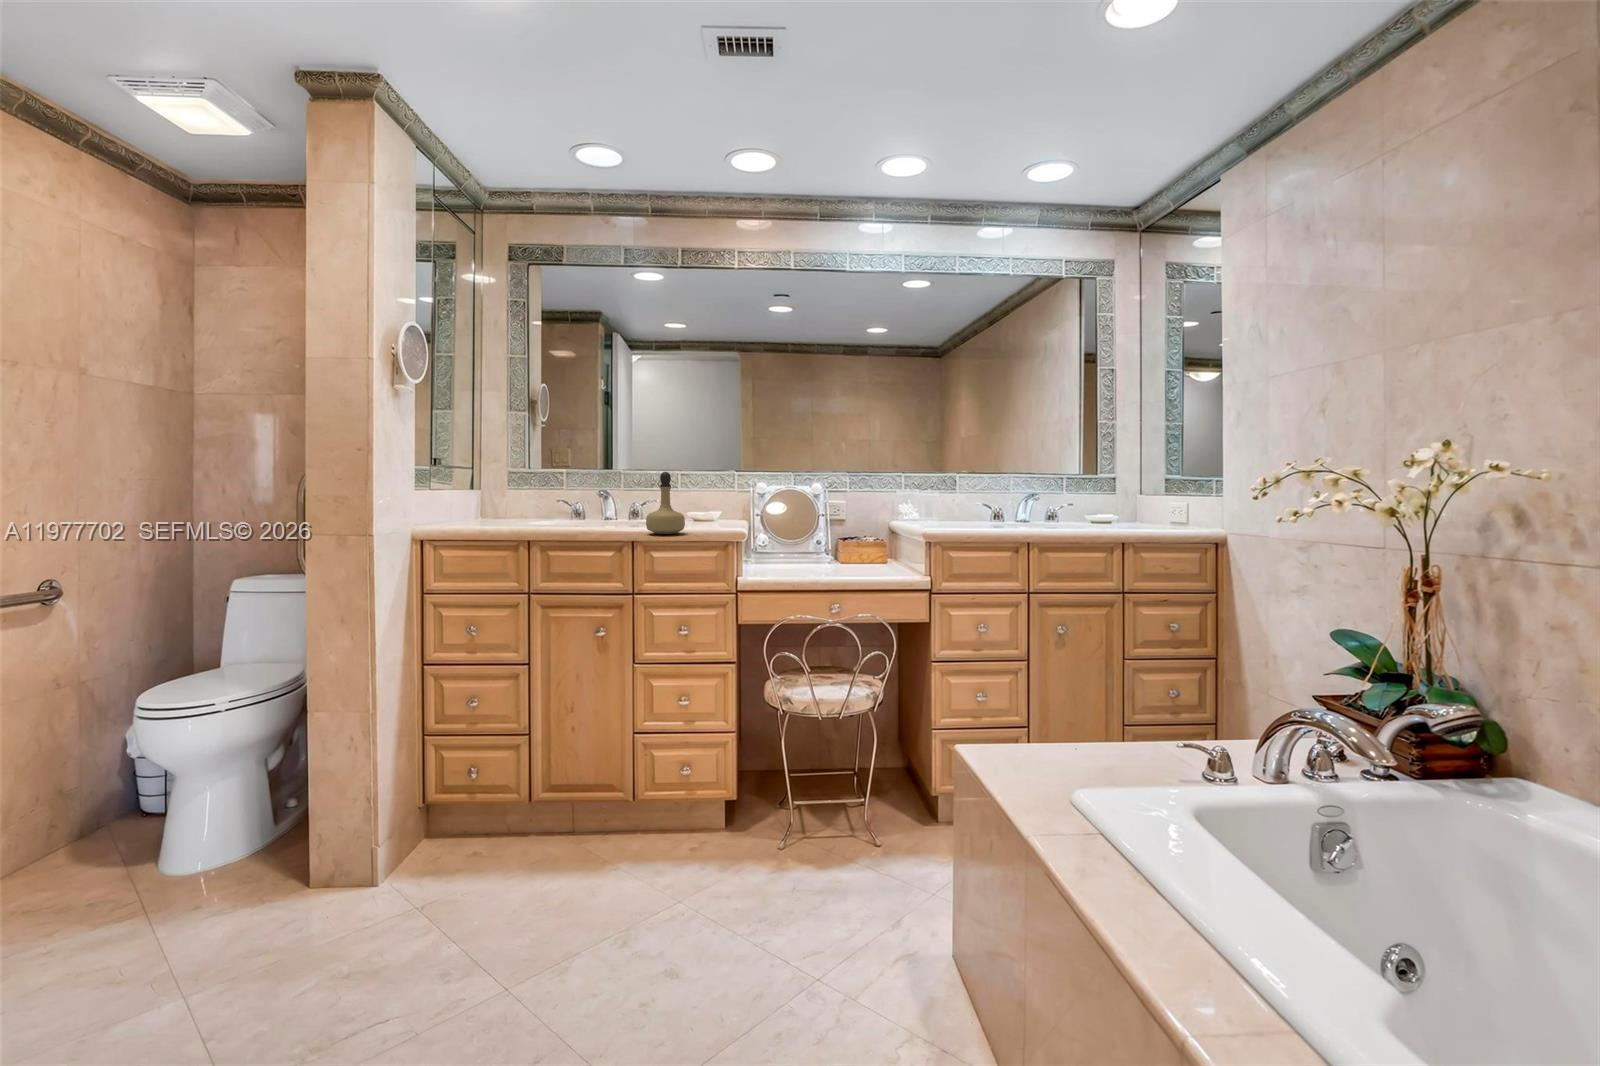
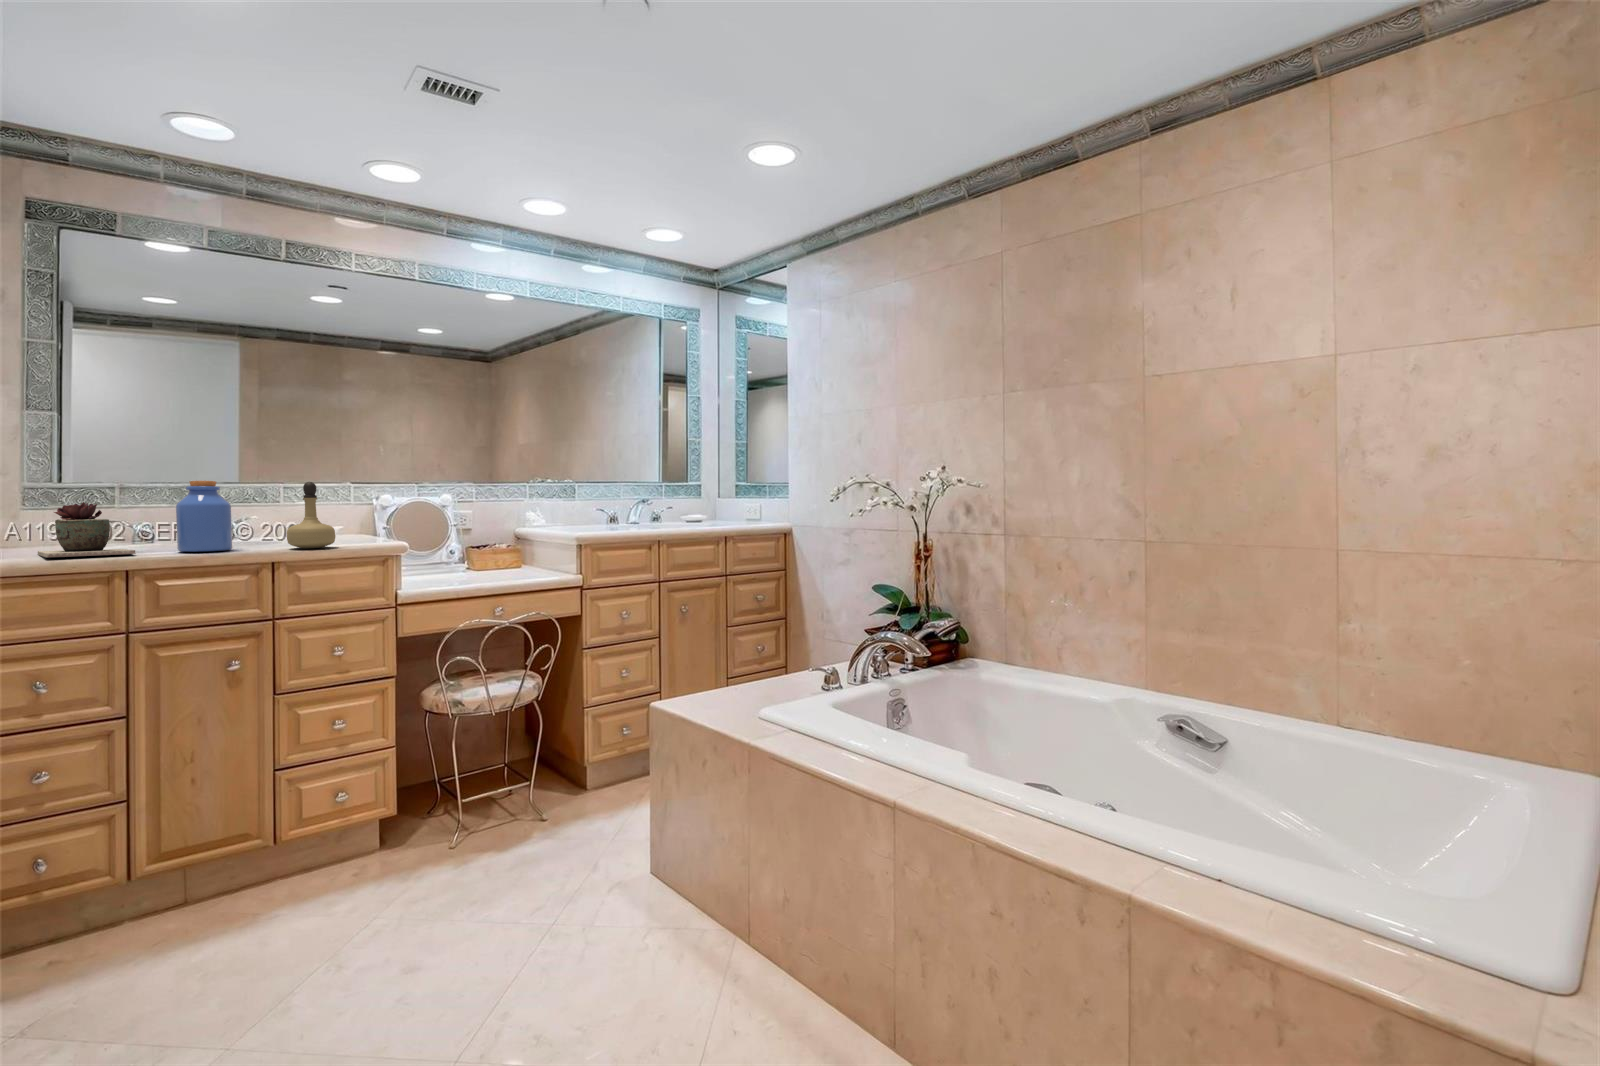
jar: none [569,471,608,533] -> present [176,481,232,552]
succulent plant: none [479,488,543,533] -> present [38,502,136,557]

